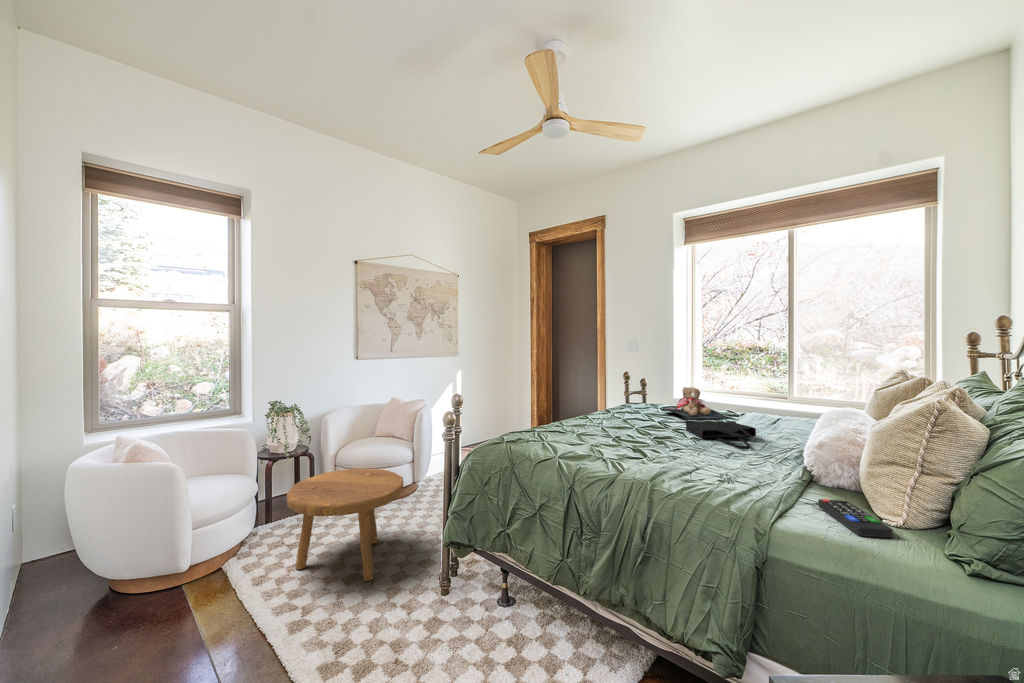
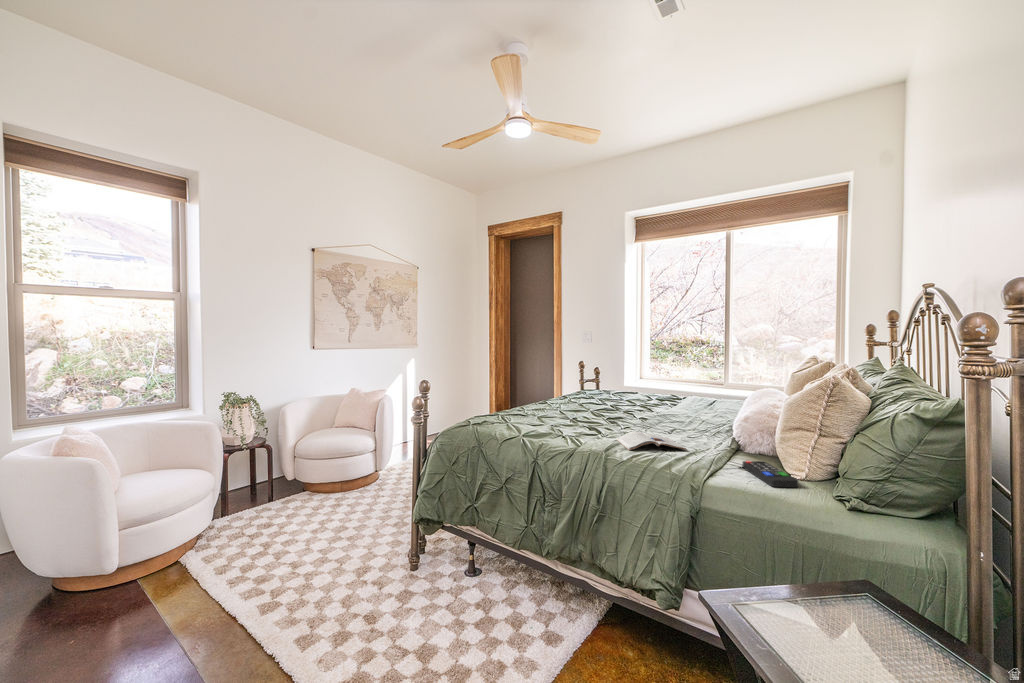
teddy bear: present [661,387,725,419] -> none [611,373,667,403]
tote bag: present [686,420,756,449] -> none [633,403,694,426]
magazine: none [664,456,748,481] -> present [616,431,686,450]
footstool: present [287,468,403,581] -> none [252,457,370,563]

